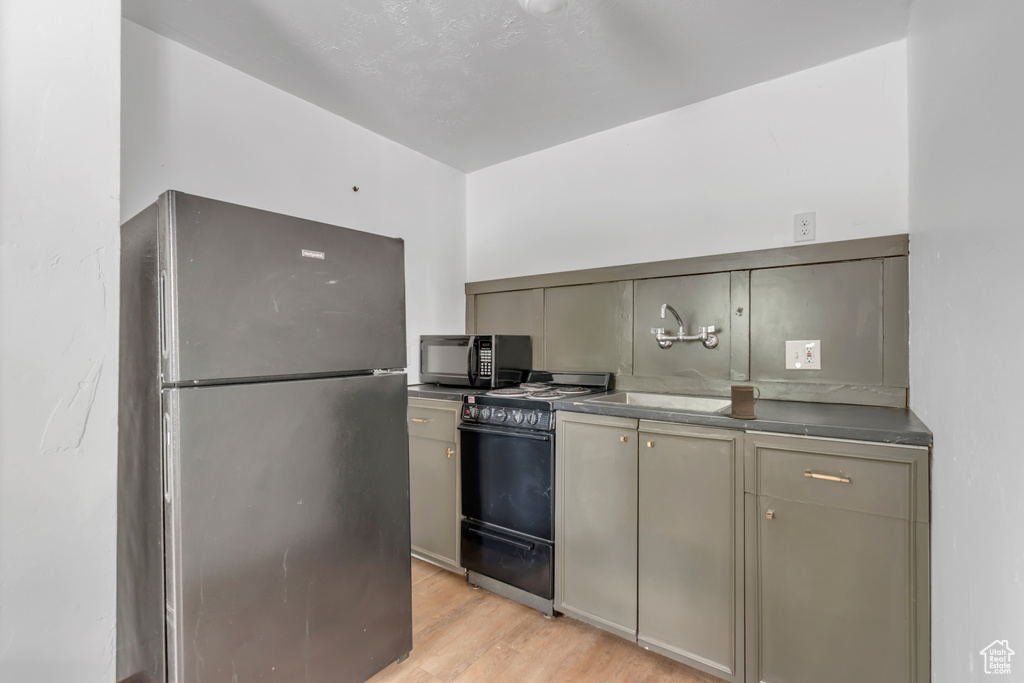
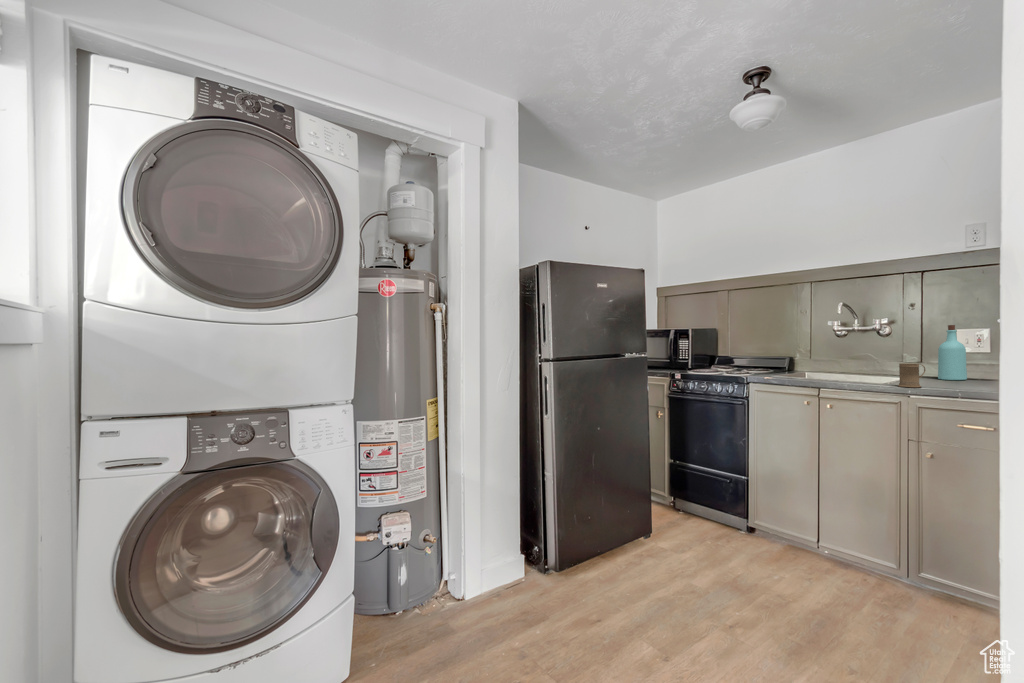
bottle: none [767,335,796,403] -> present [938,325,967,380]

